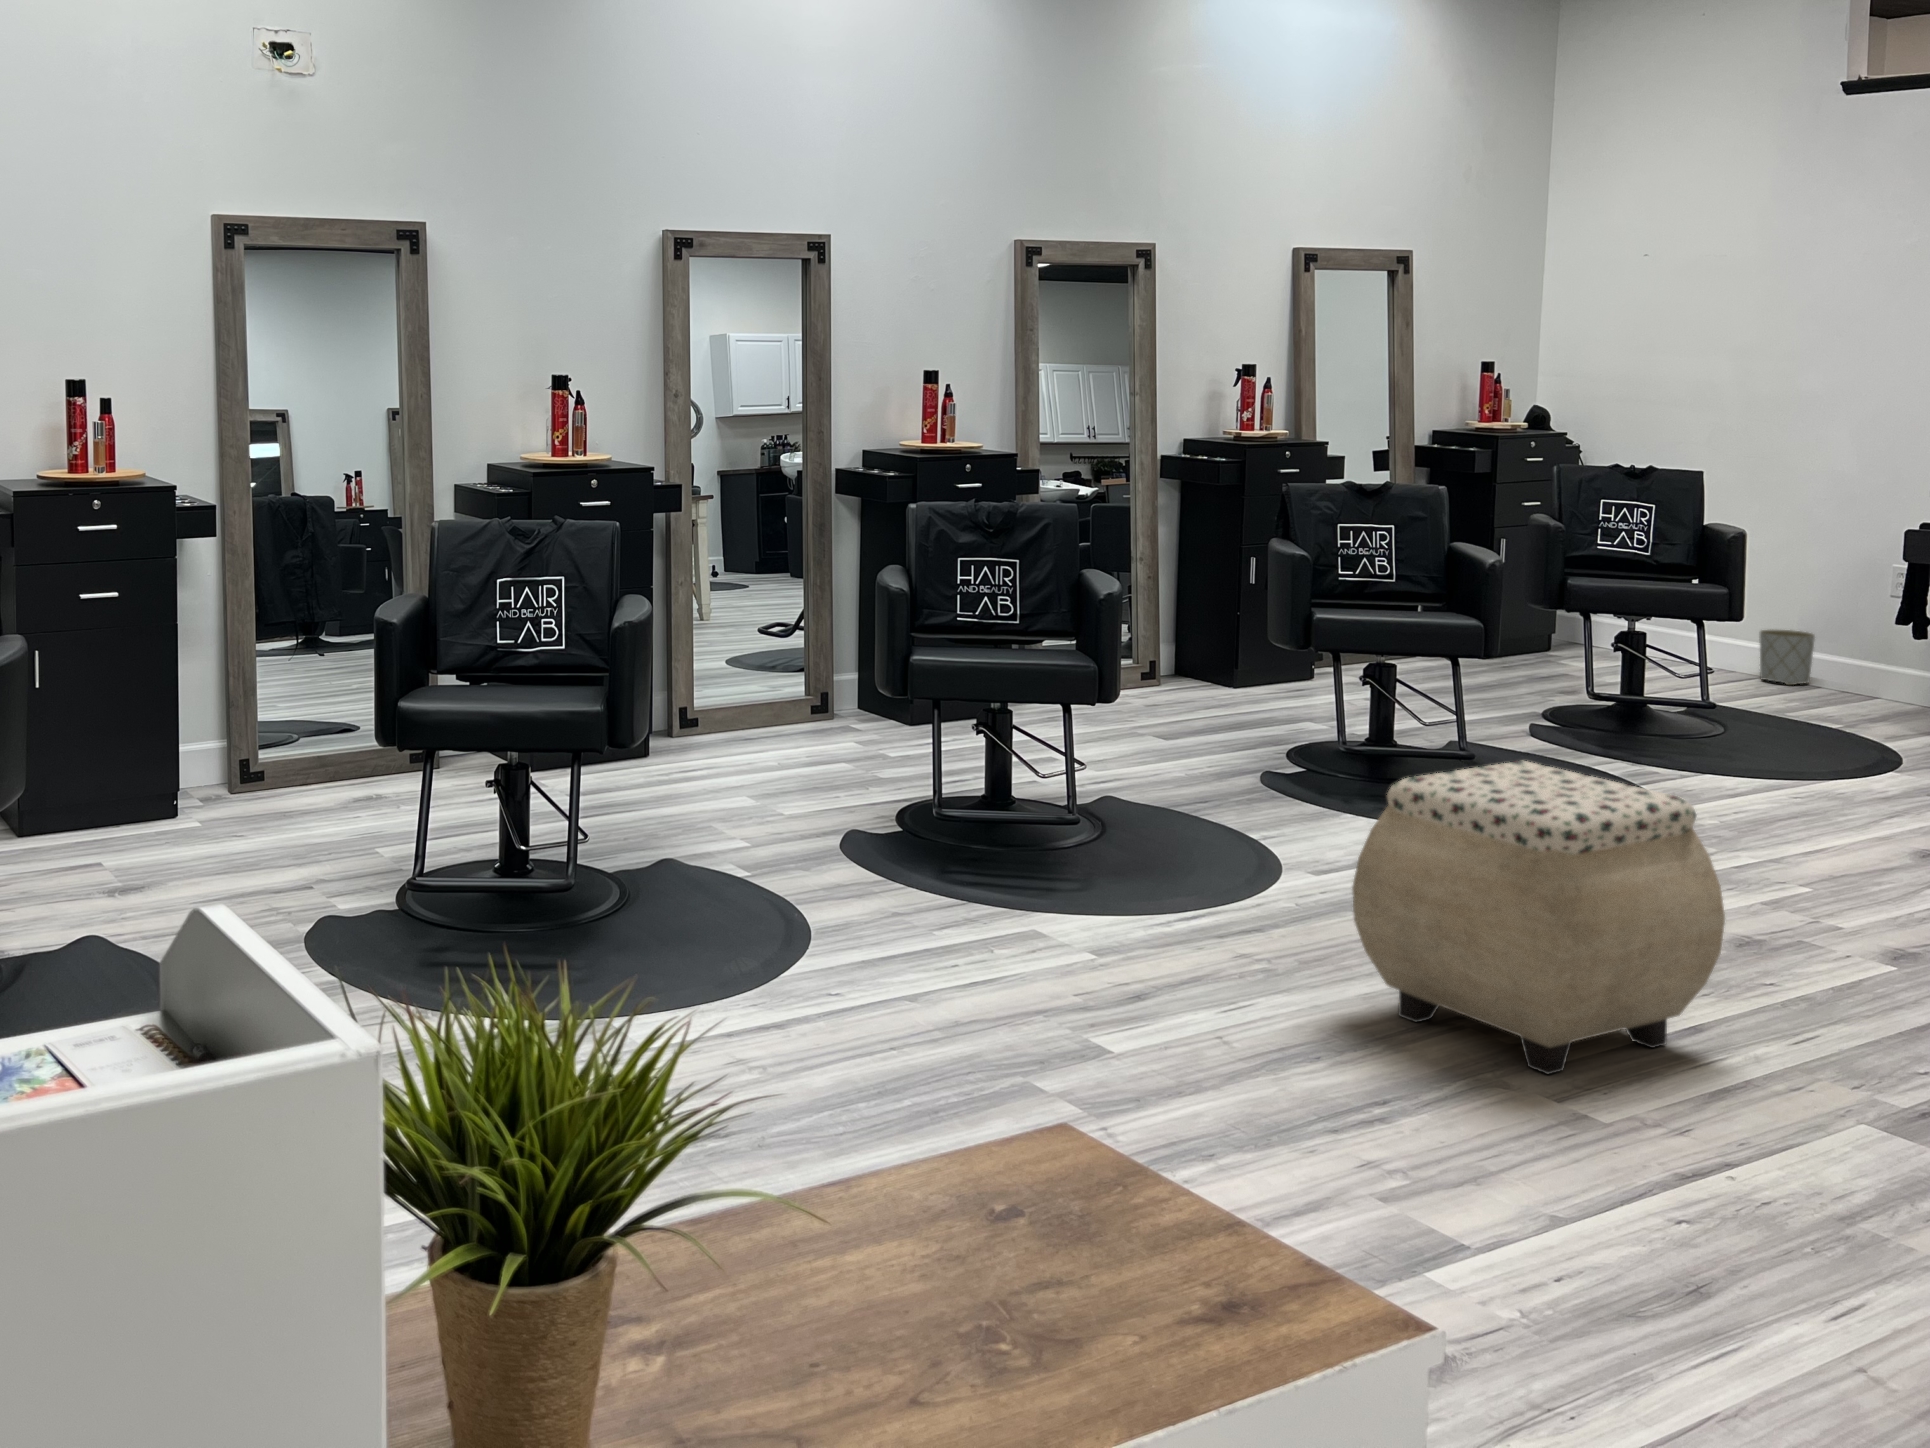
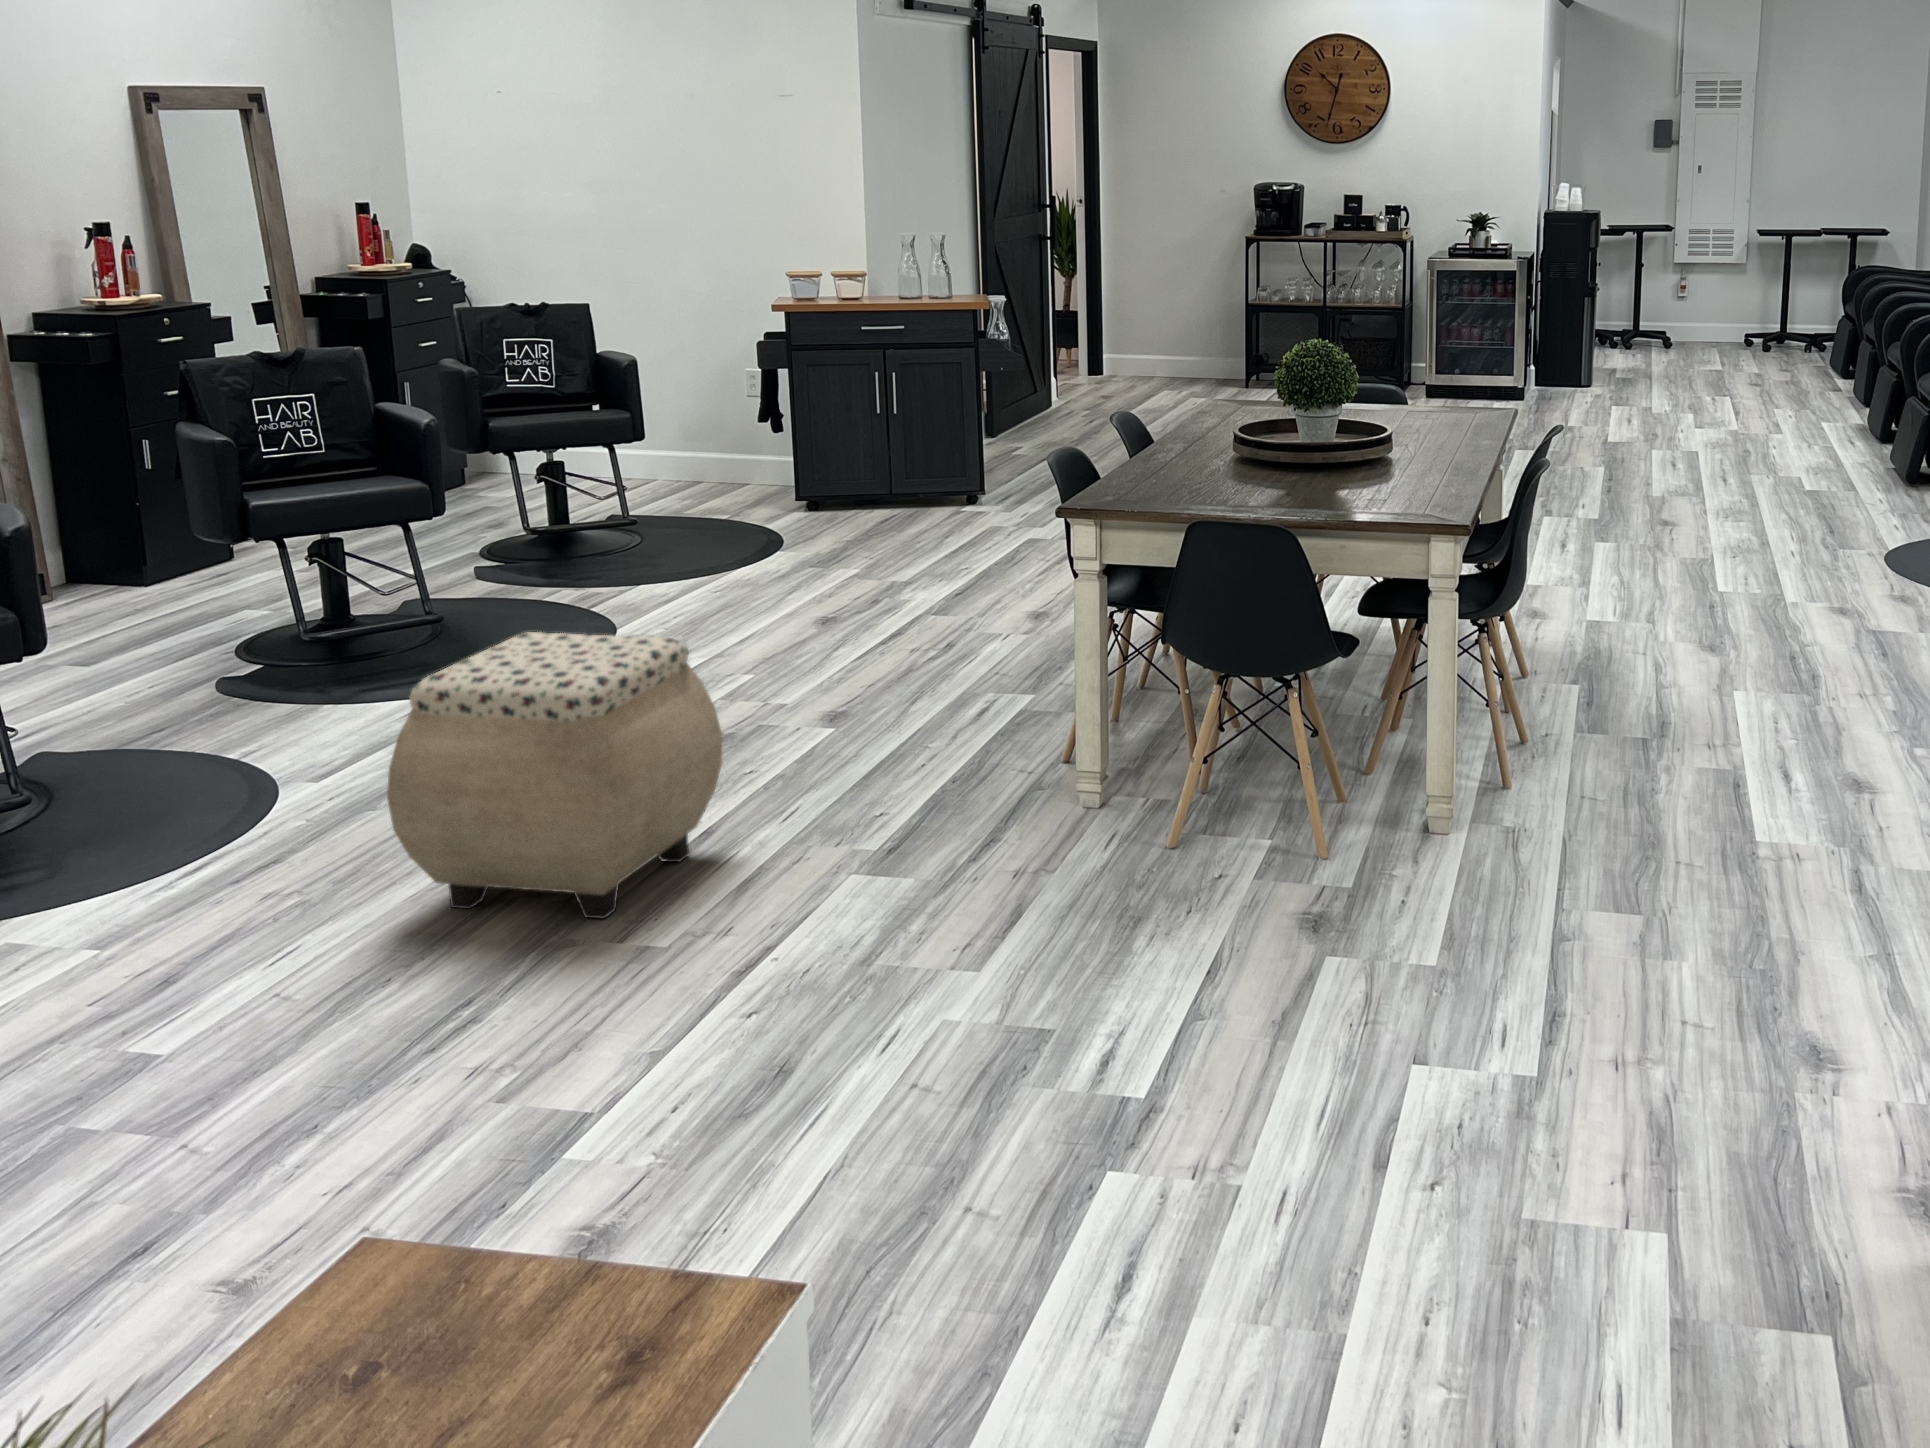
planter: present [1760,630,1815,685] -> none [648,434,692,484]

